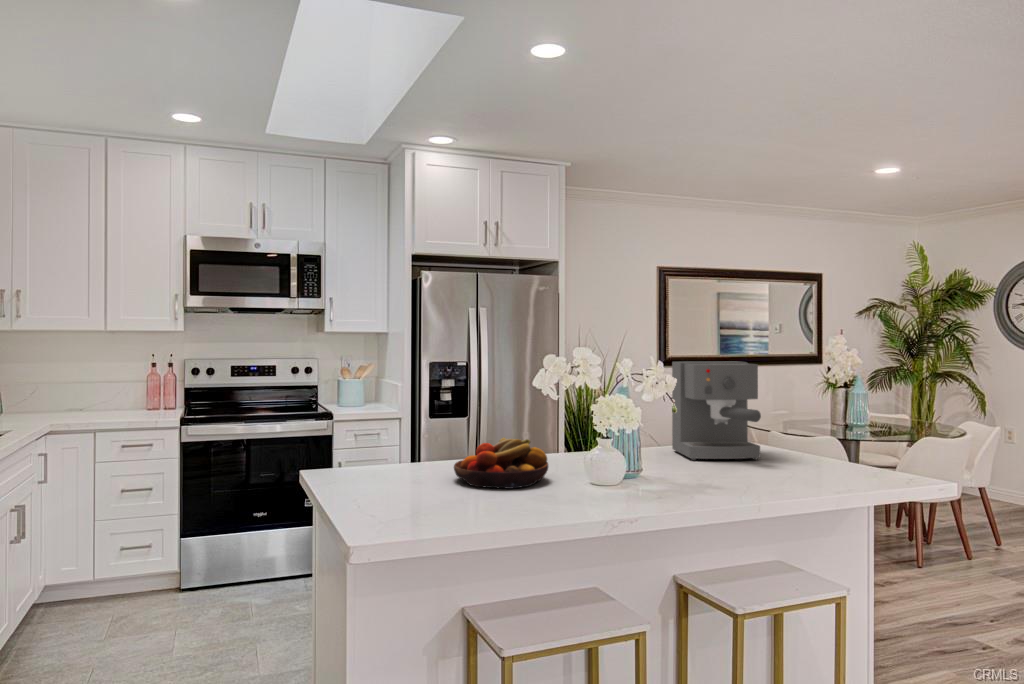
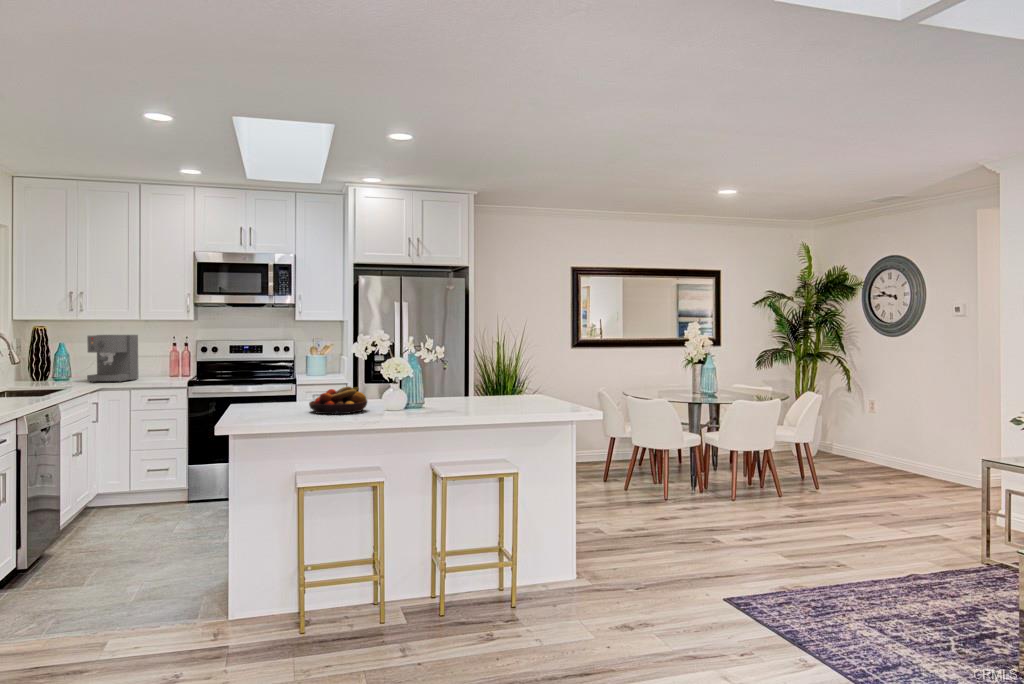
coffee maker: present [672,361,761,460] -> present [87,335,138,382]

